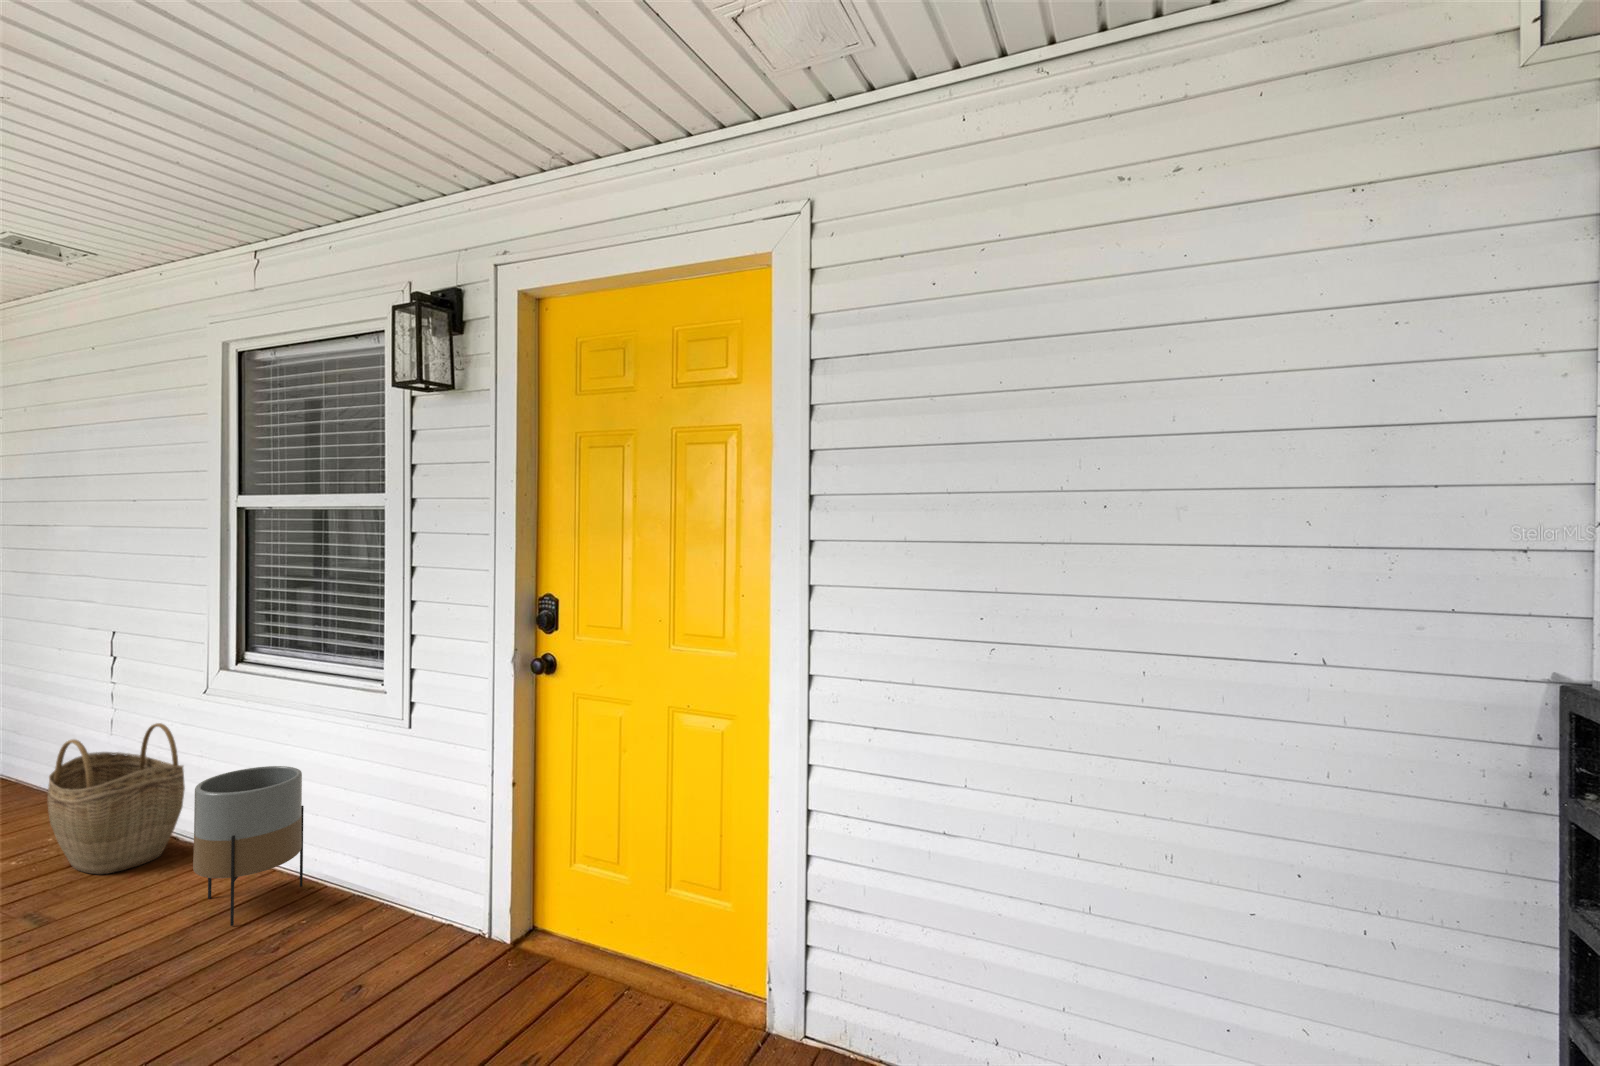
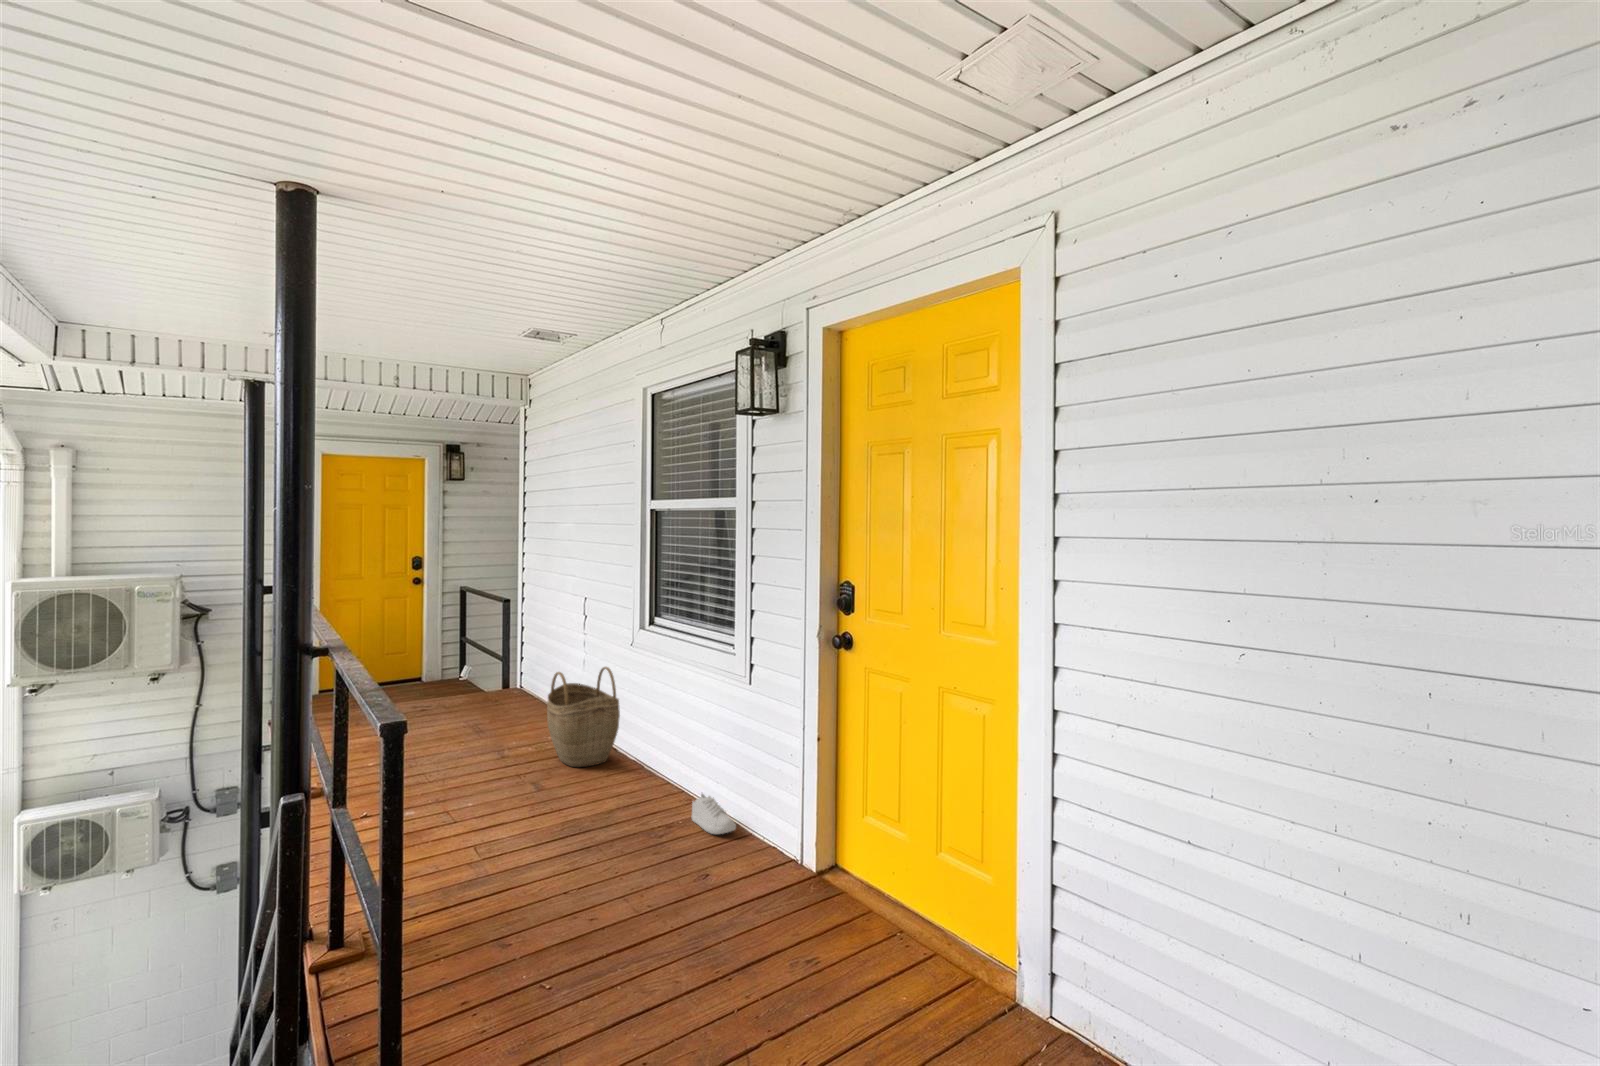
planter: present [193,766,304,926] -> none [618,705,685,816]
shoe: none [319,872,390,926] -> present [692,792,736,834]

